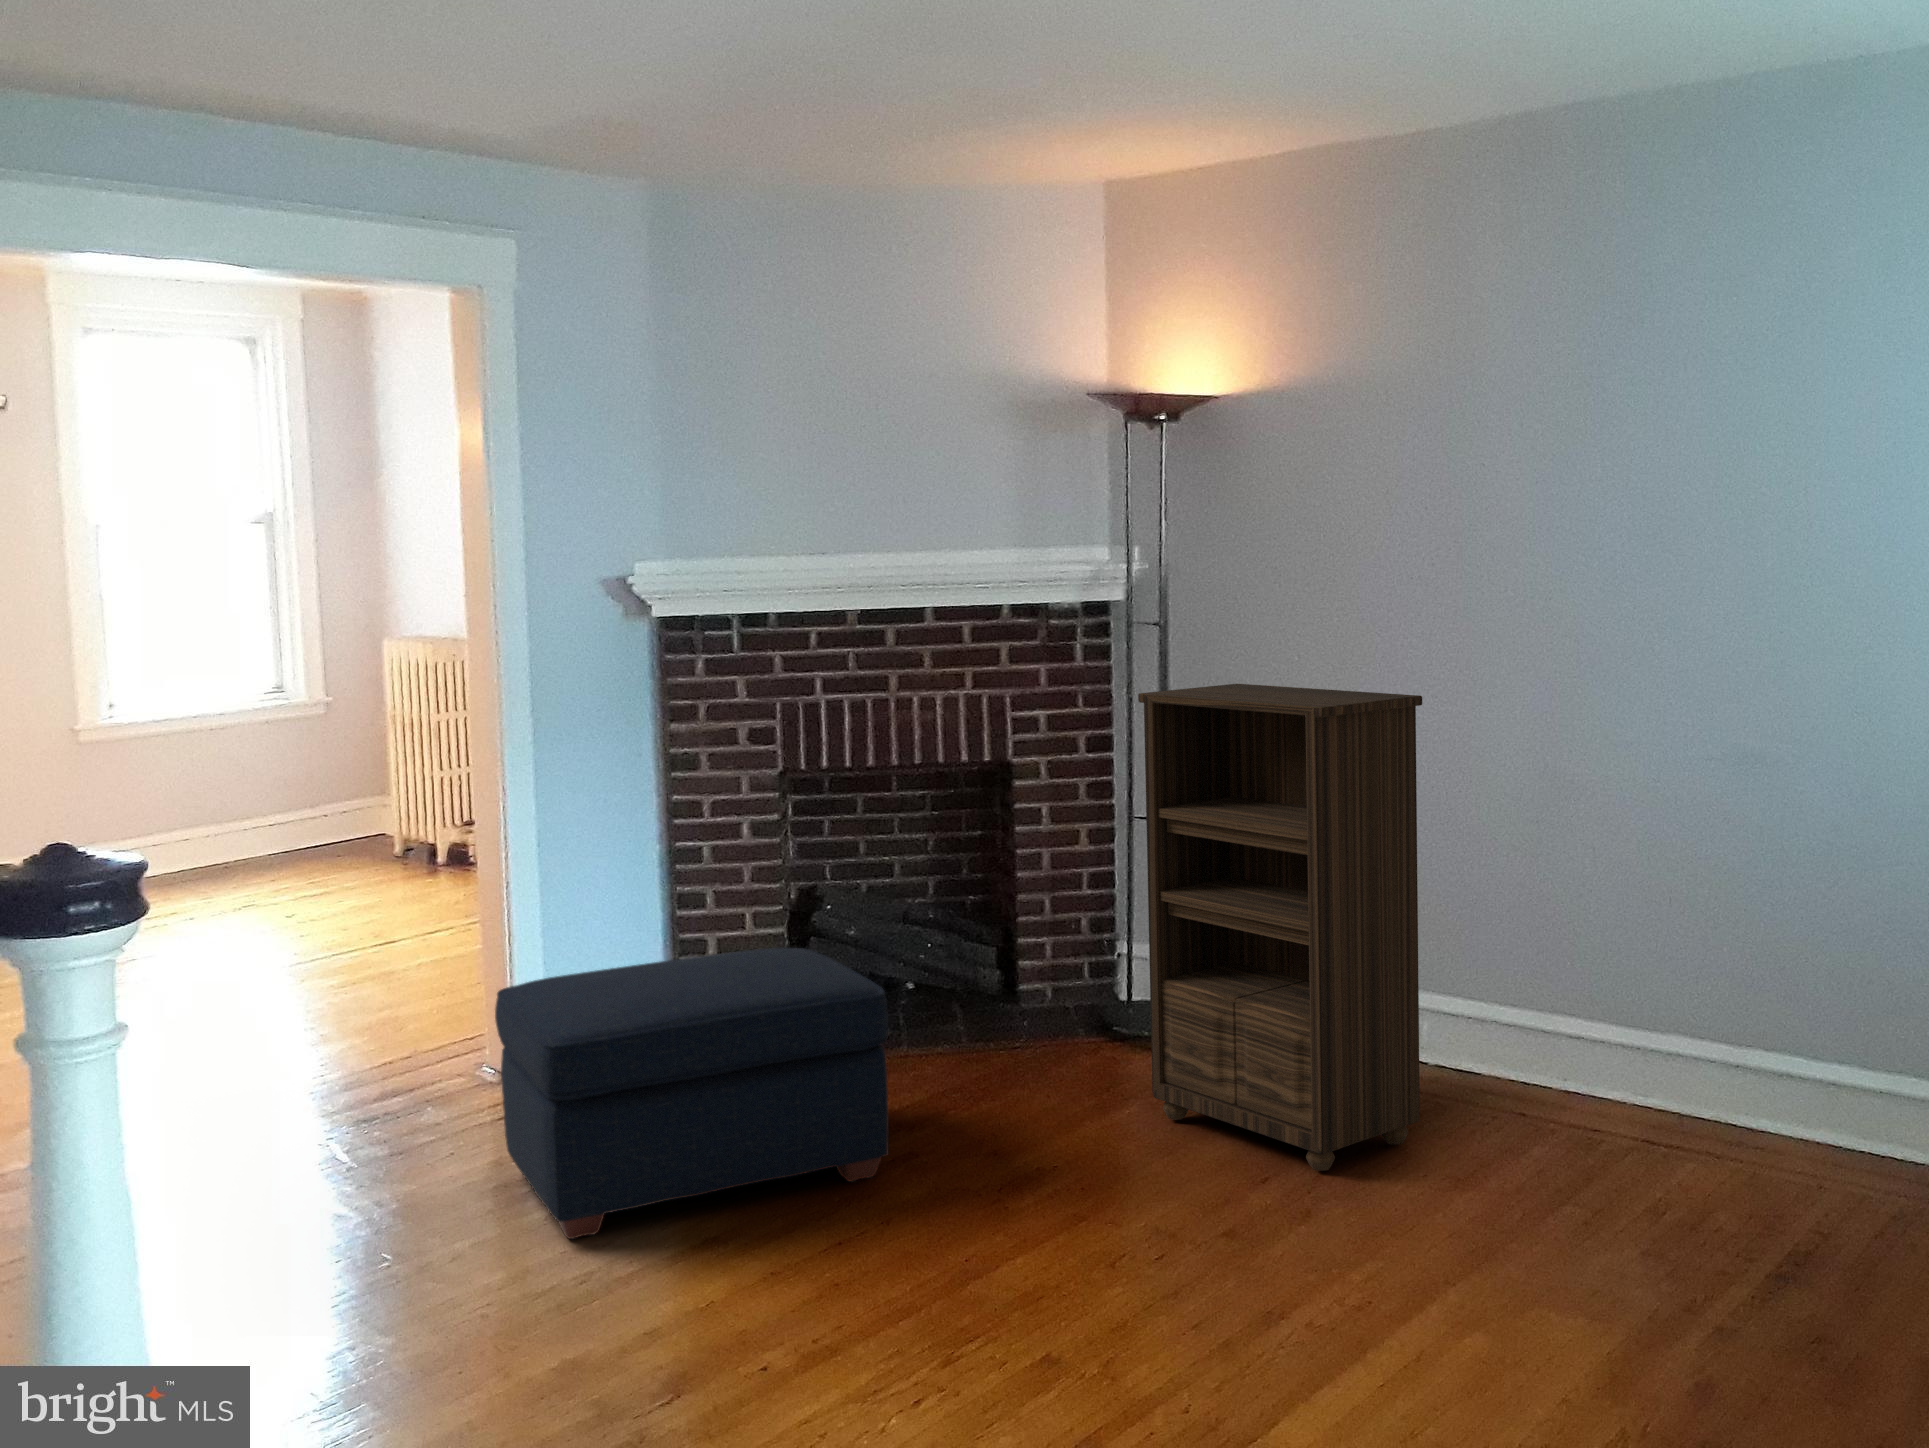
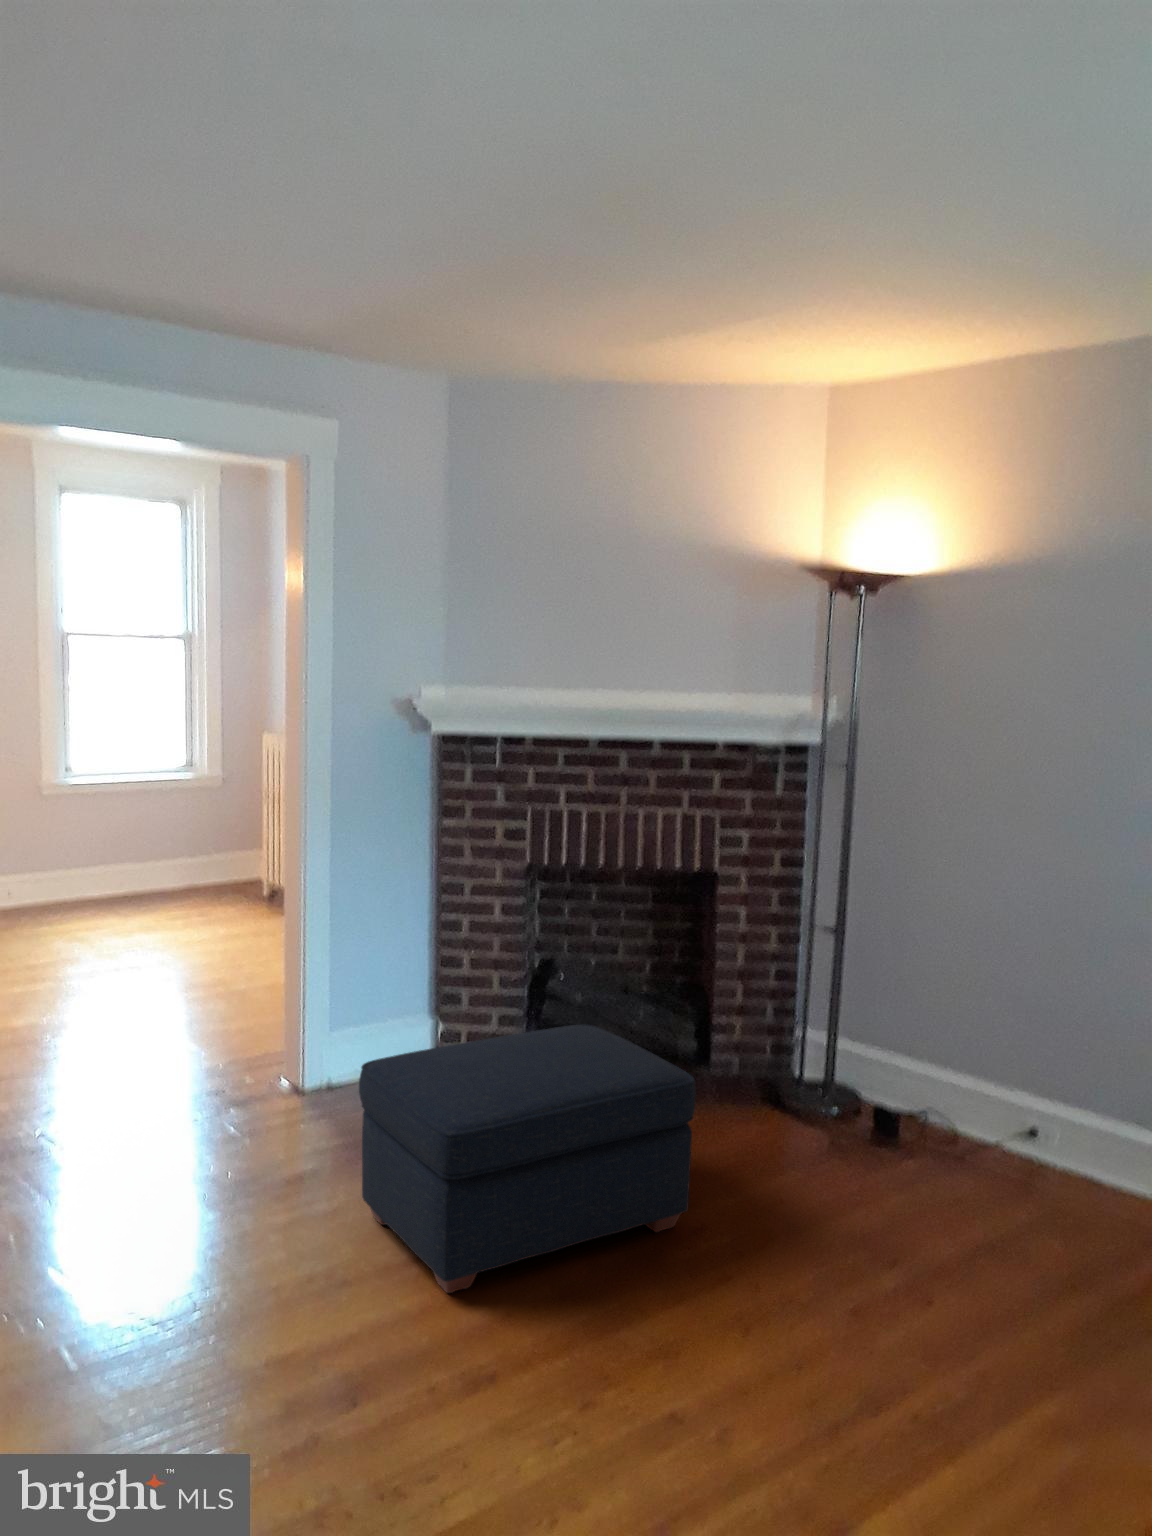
bookshelf: present [1138,684,1422,1171] -> none [869,822,1129,1229]

